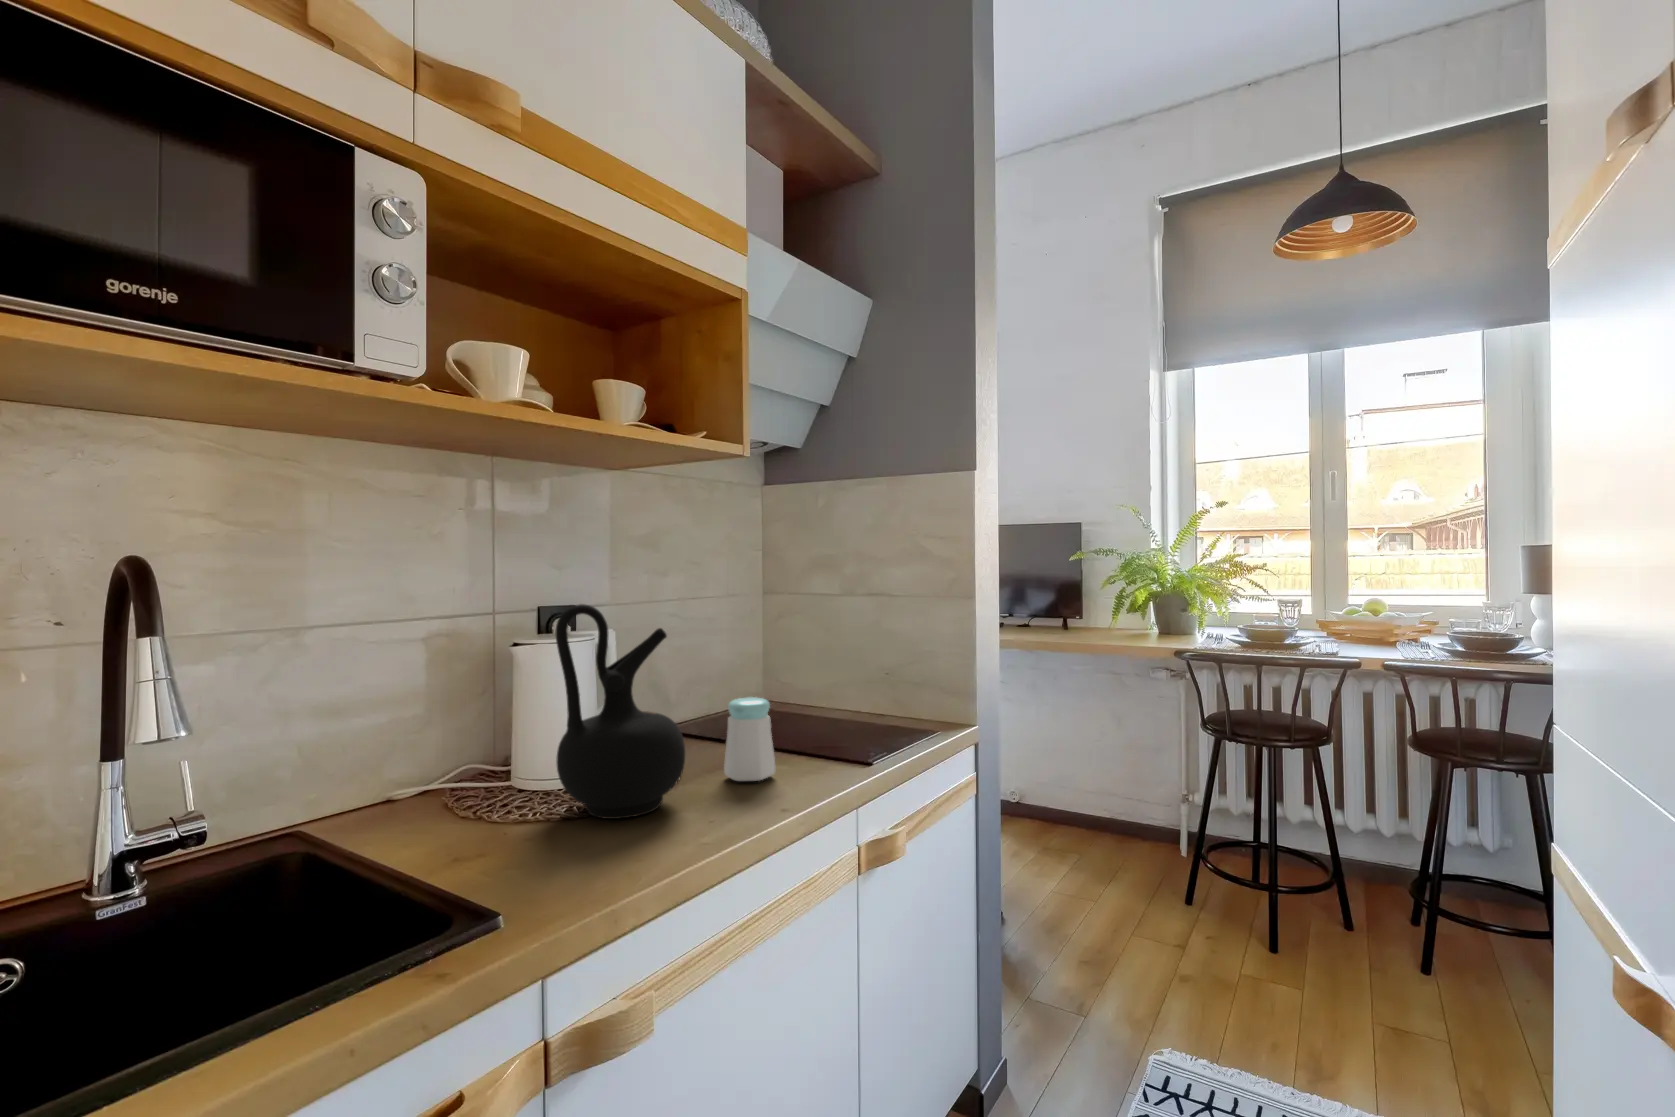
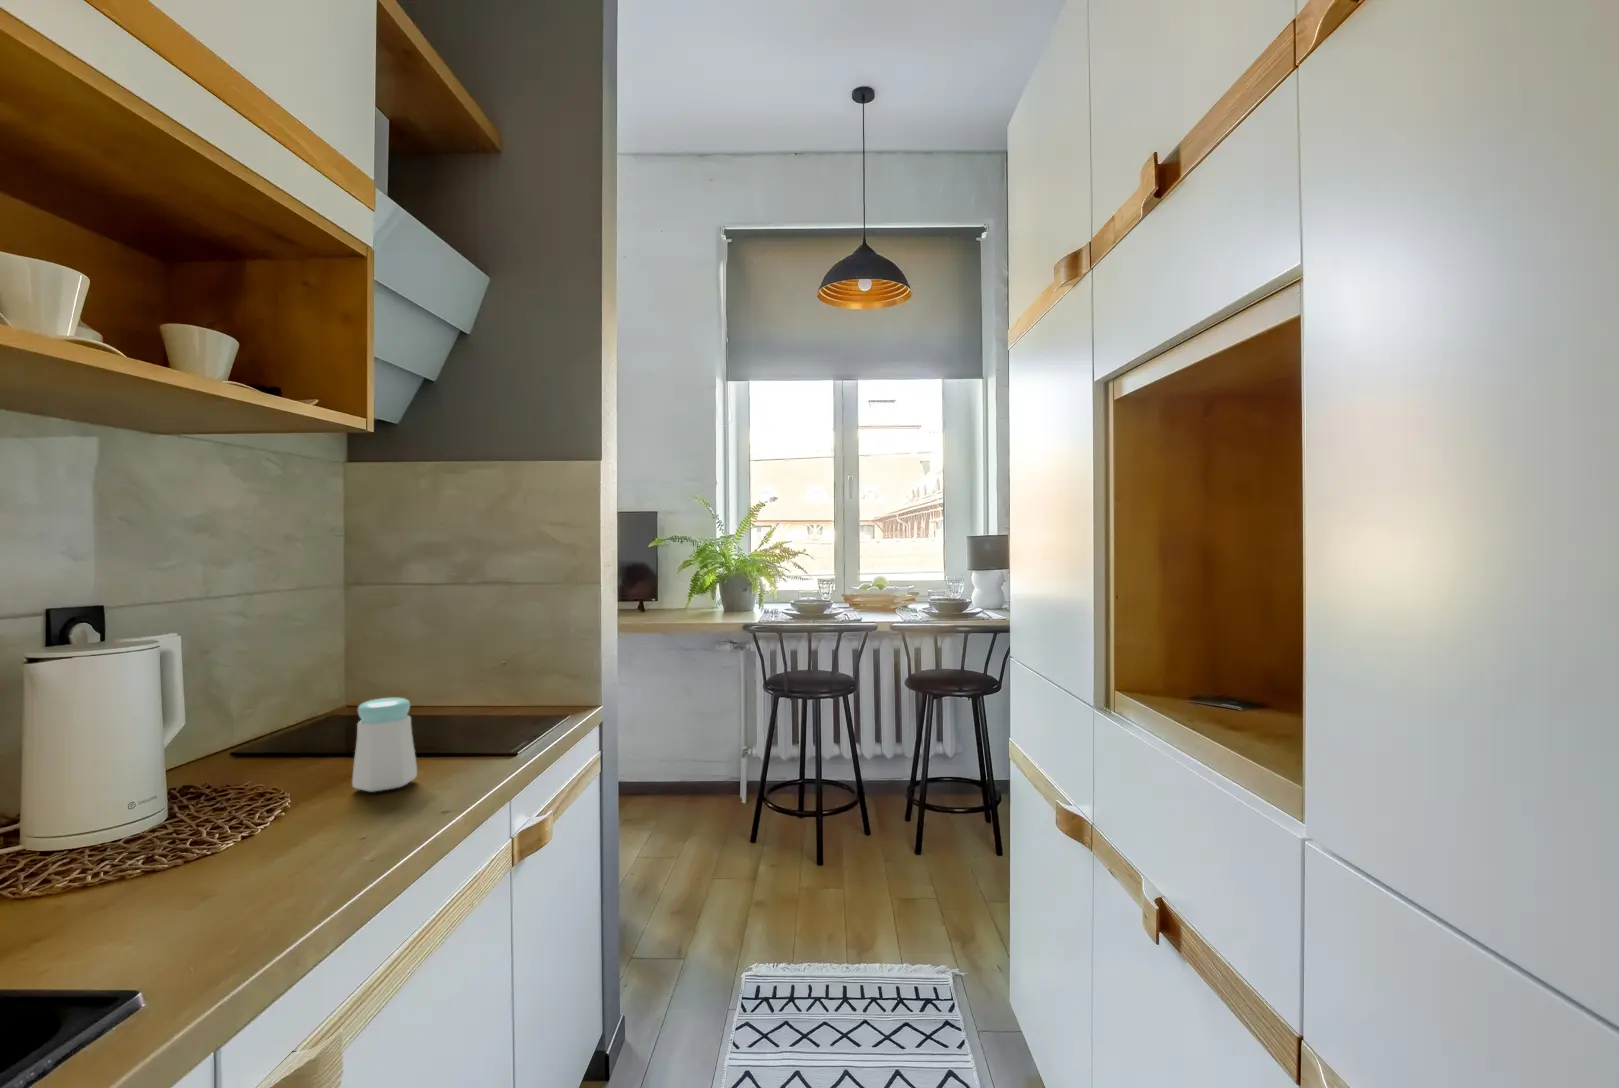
ceramic jug: present [555,604,685,819] -> none [128,602,319,862]

